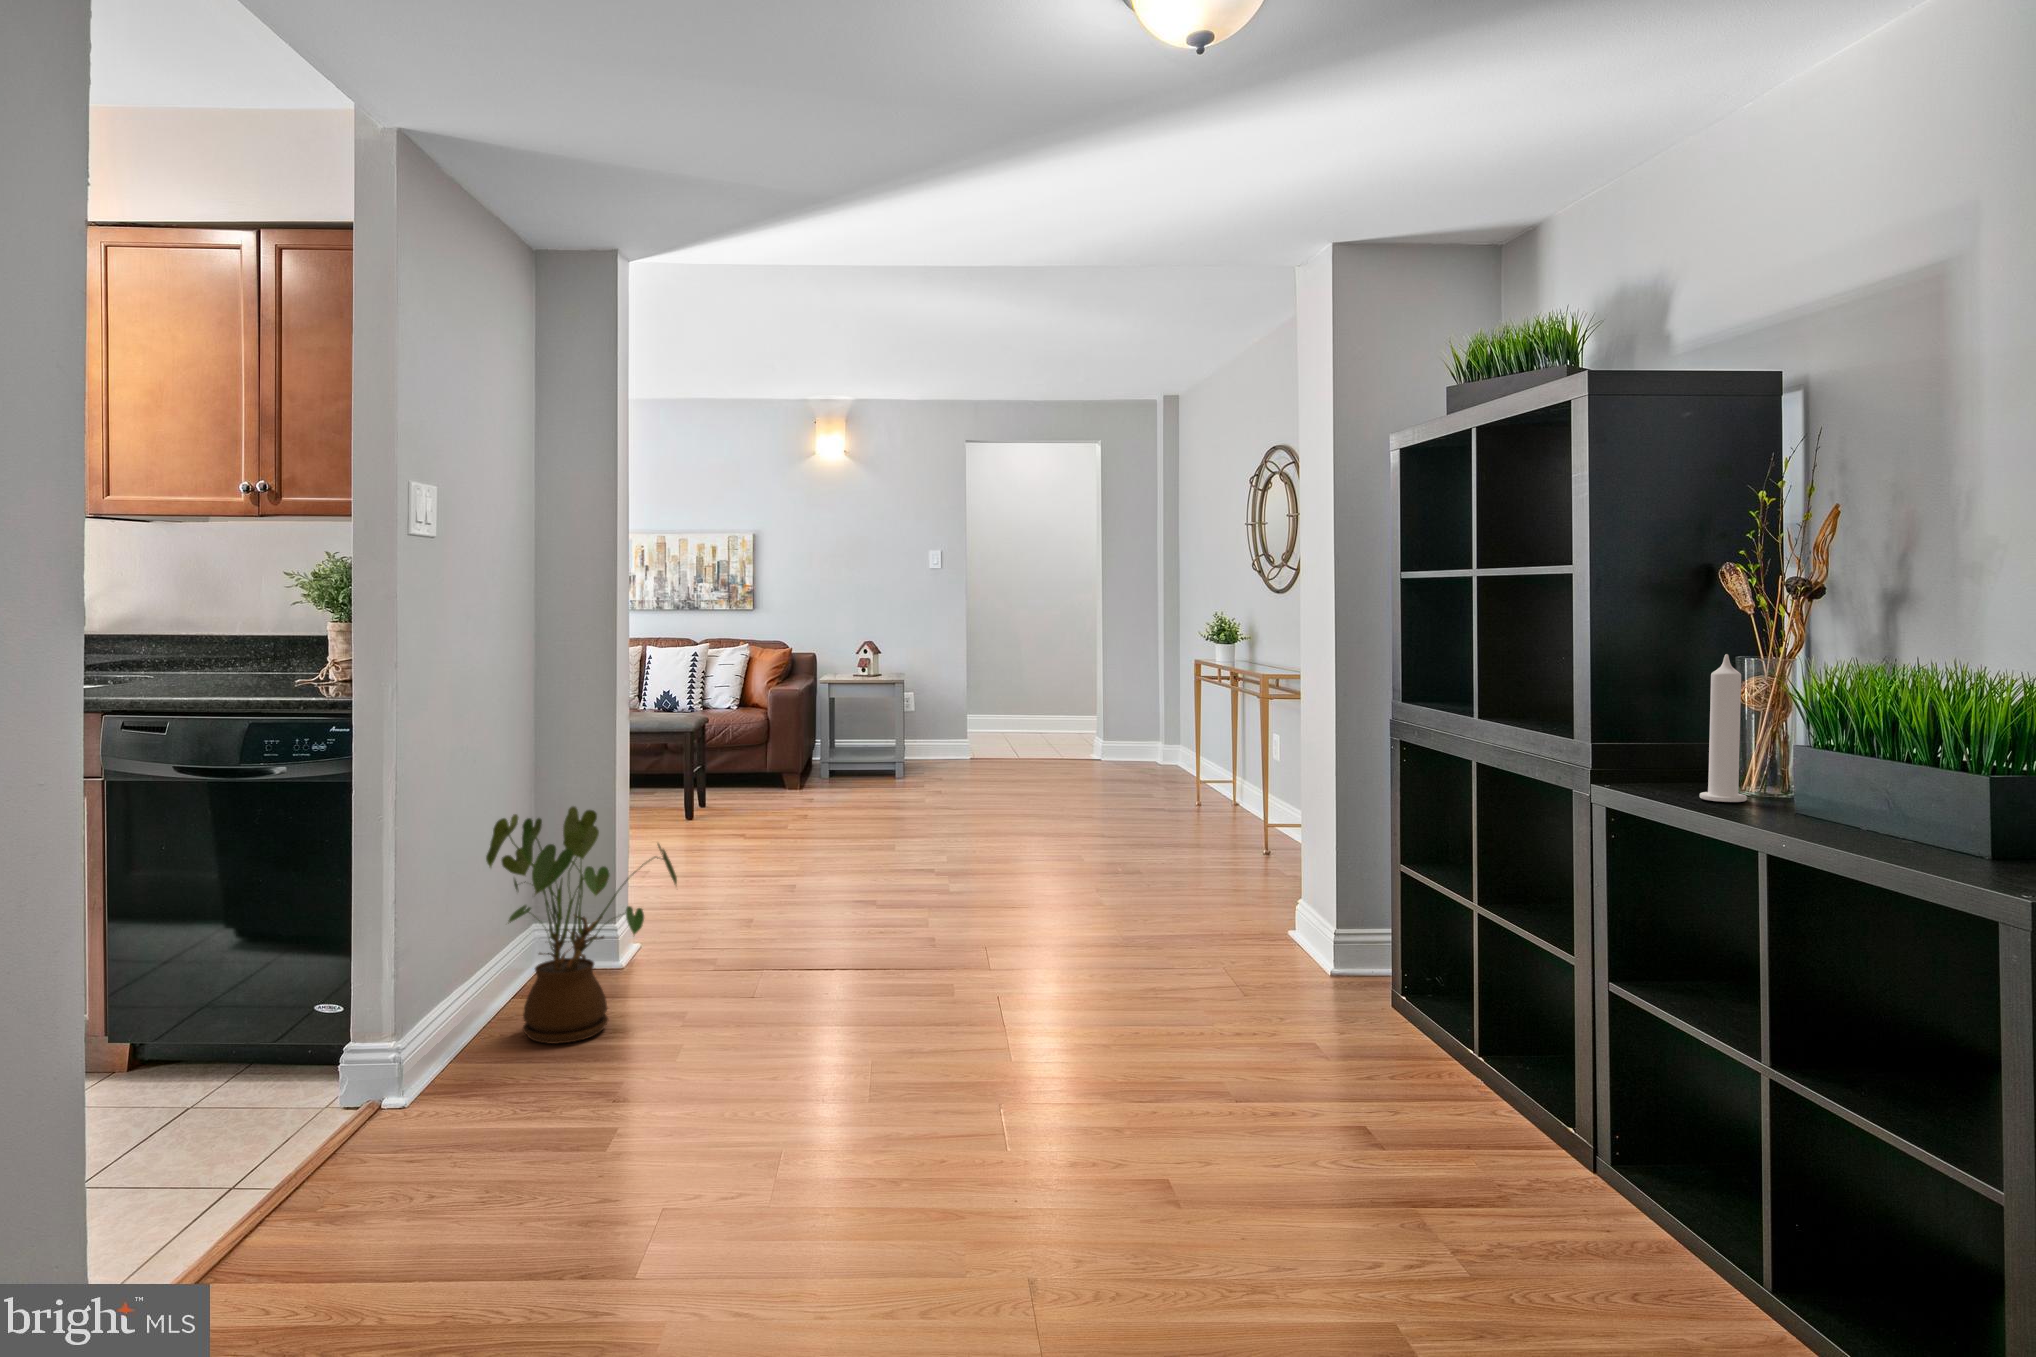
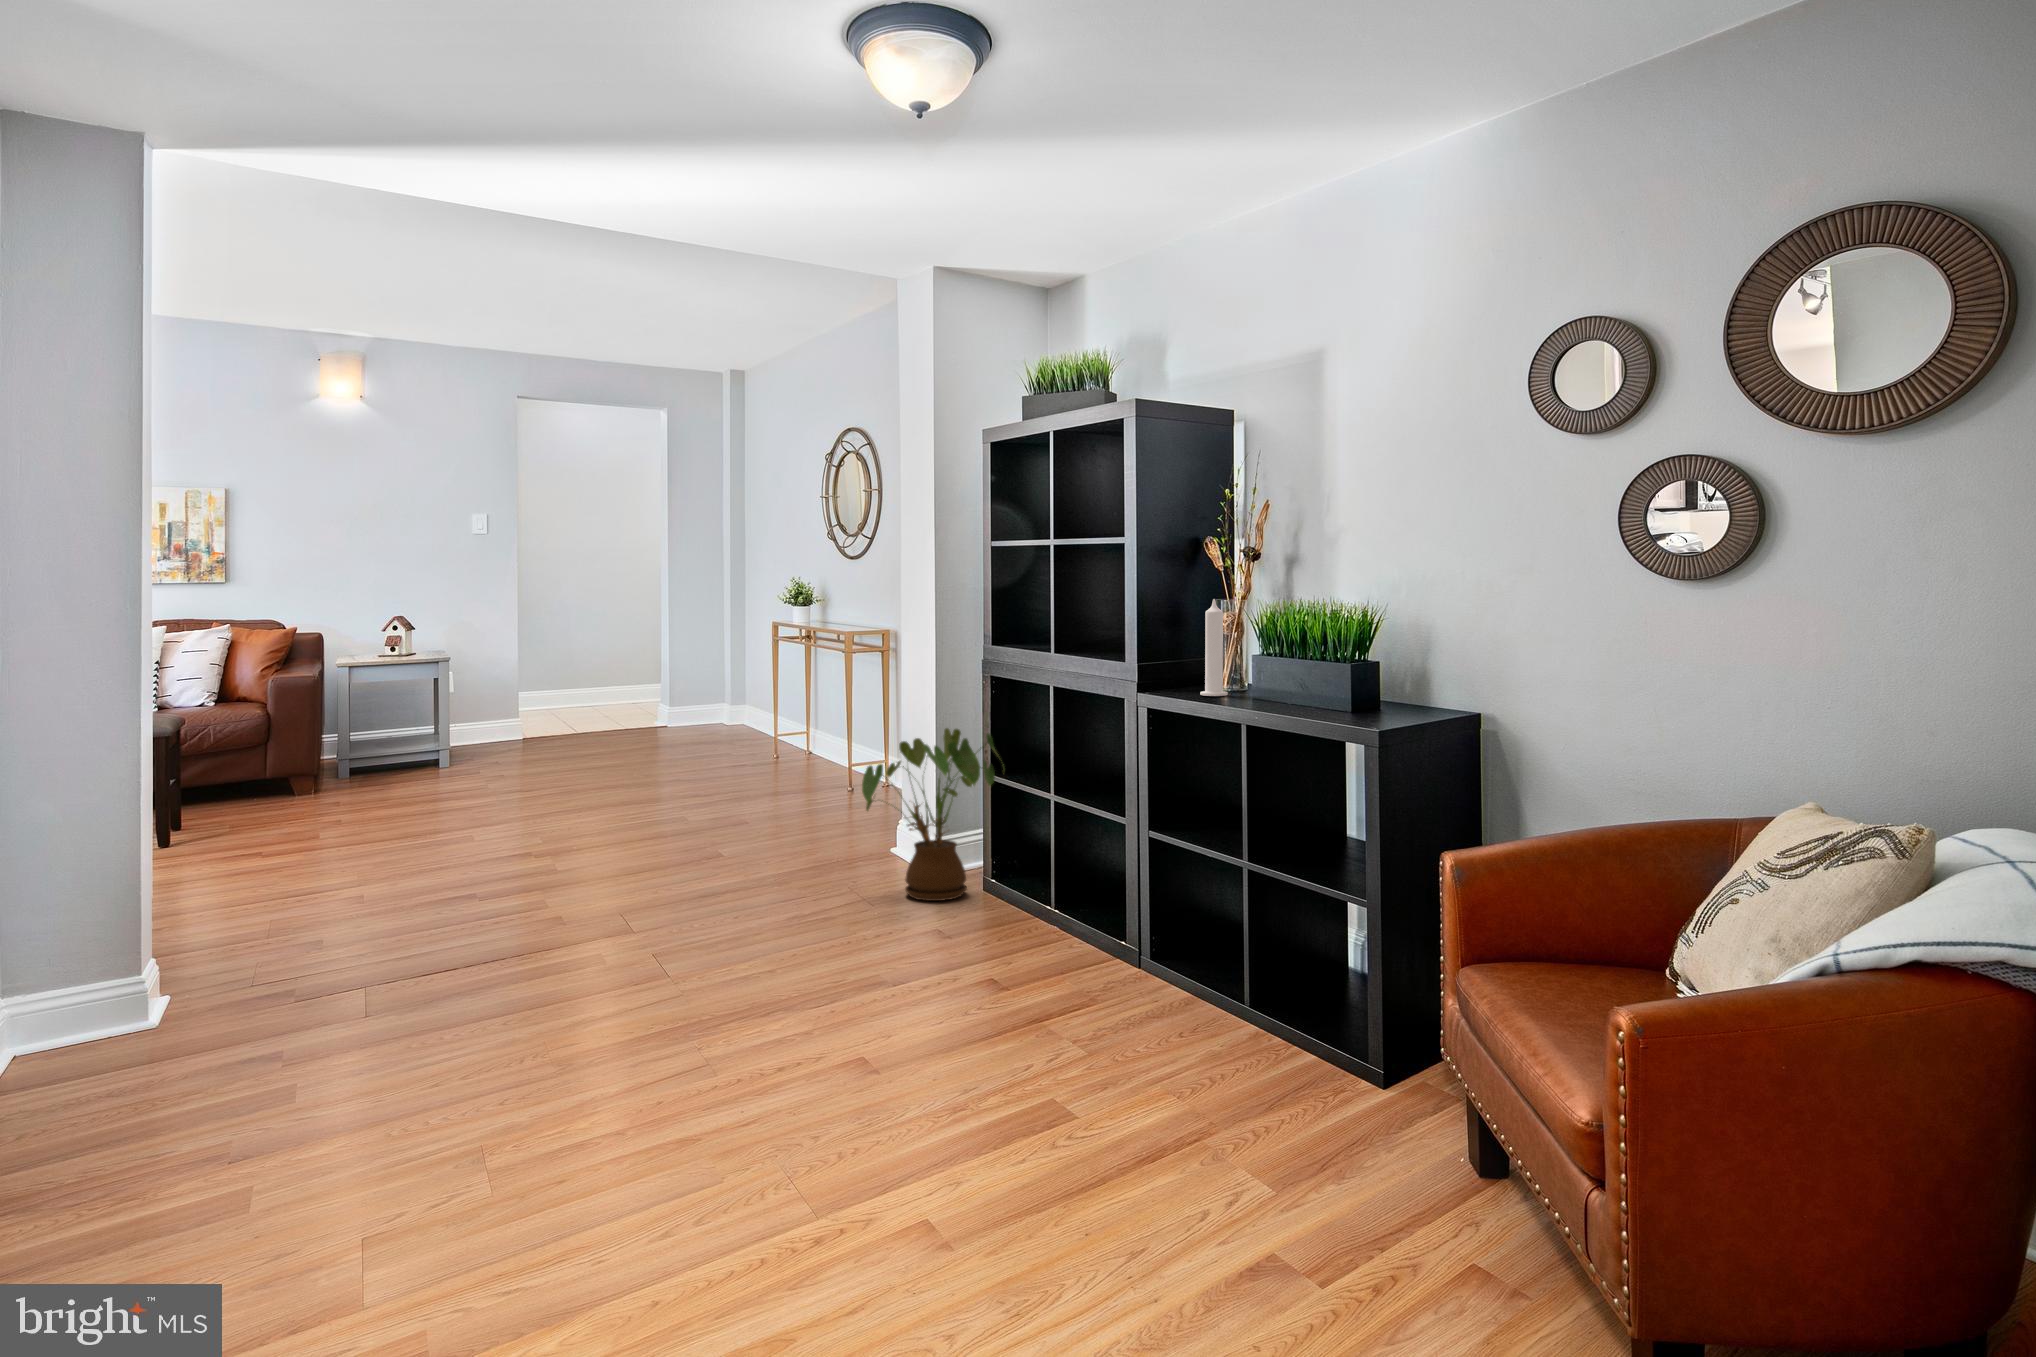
house plant: present [486,806,677,1044] -> present [862,728,998,901]

